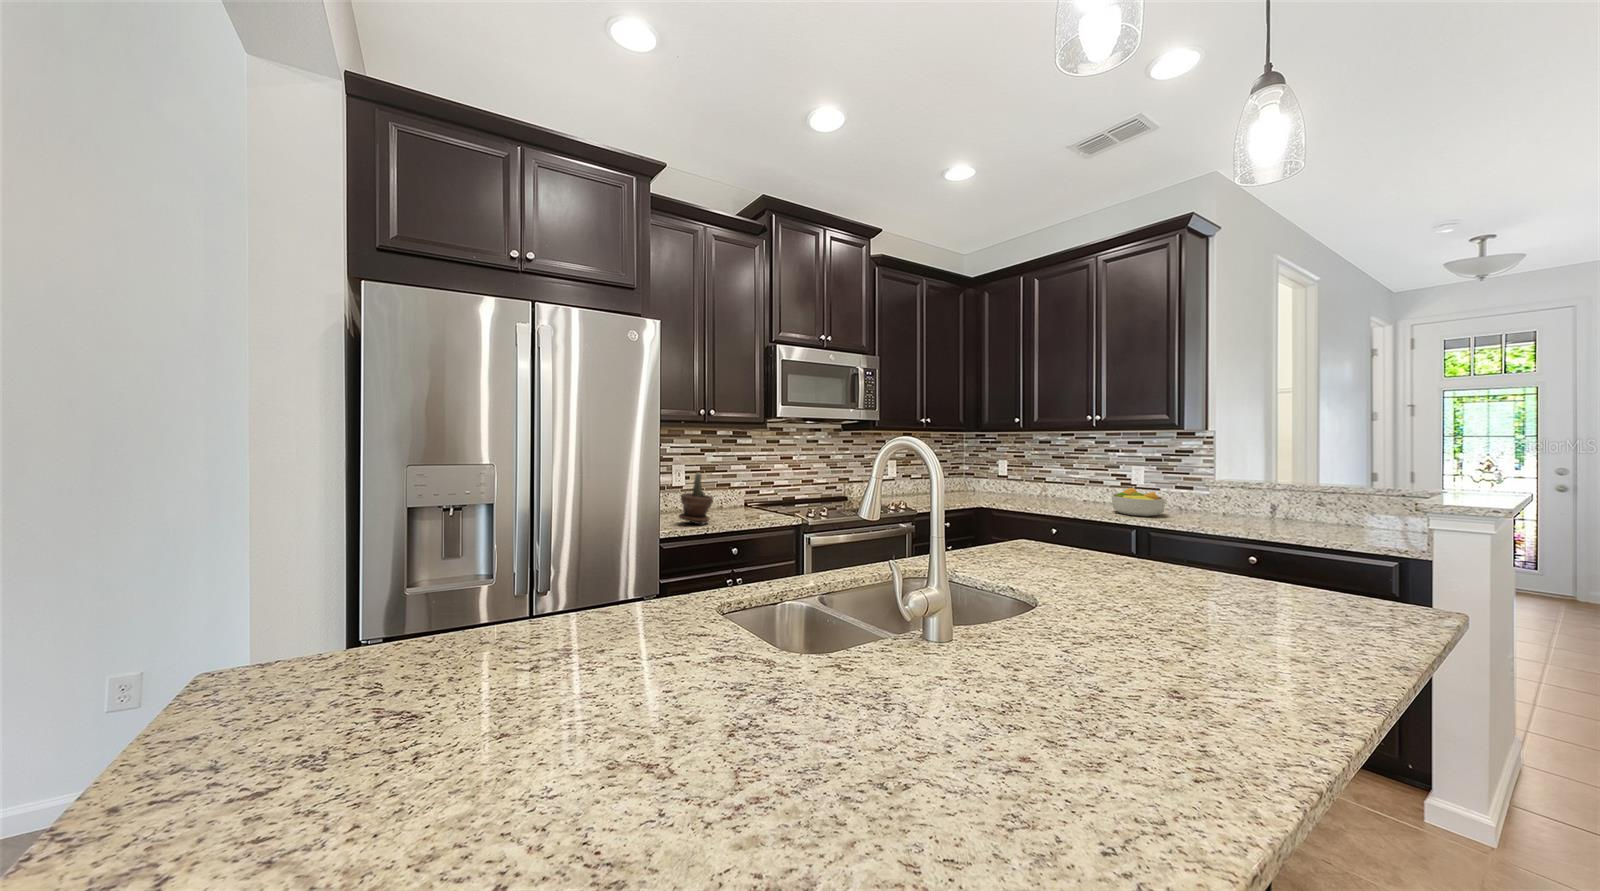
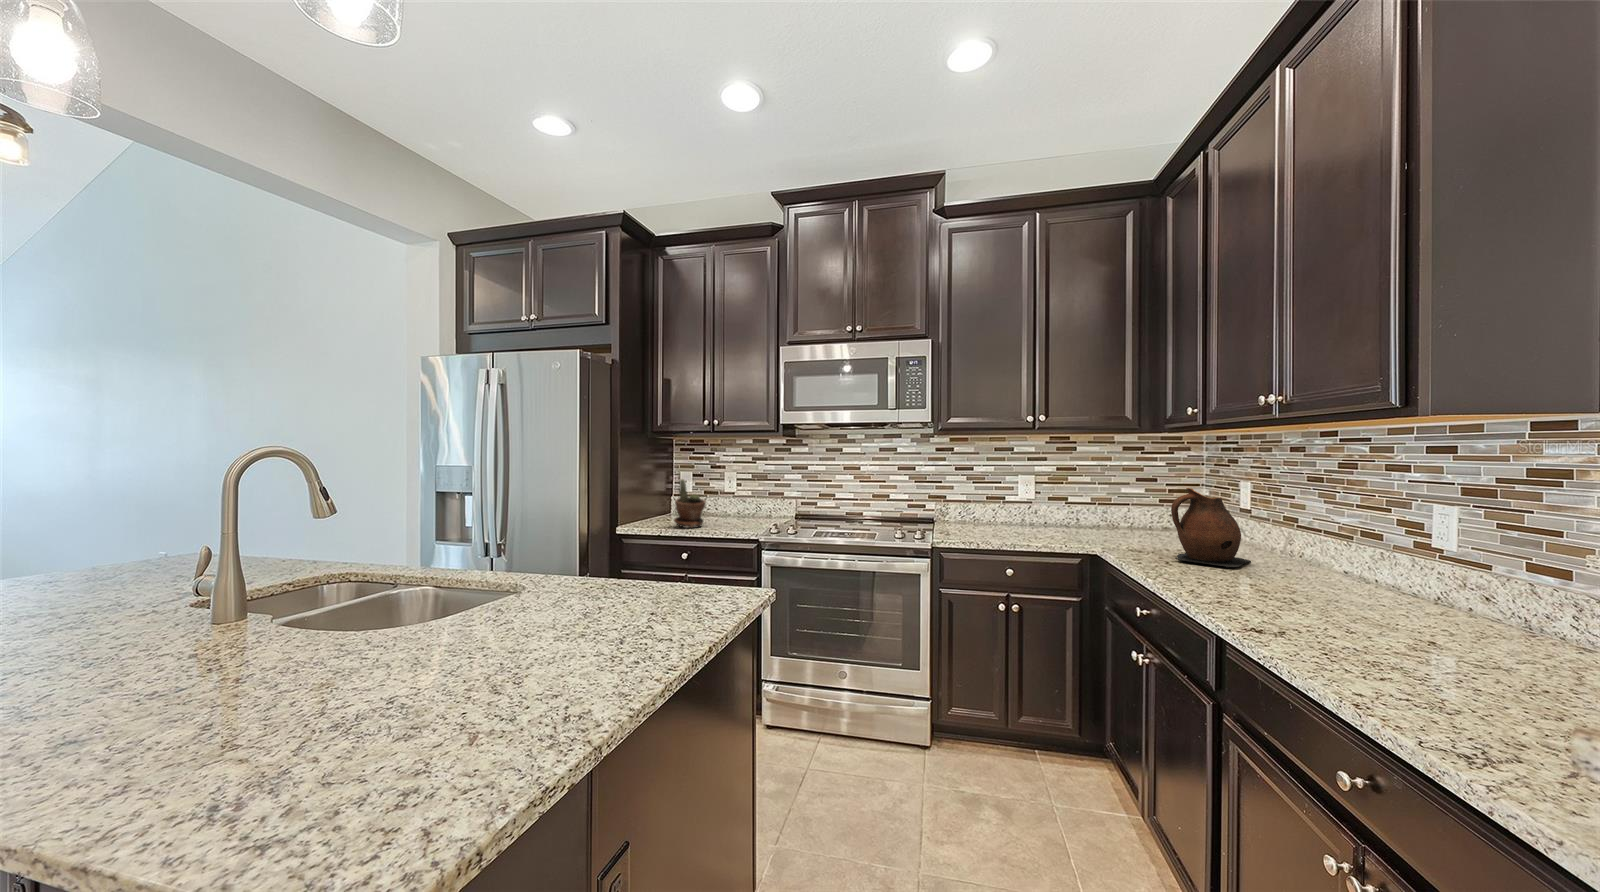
ceramic pitcher: none [1020,464,1059,505] -> present [1171,488,1251,568]
fruit bowl: present [1111,488,1166,516] -> none [1264,551,1409,624]

